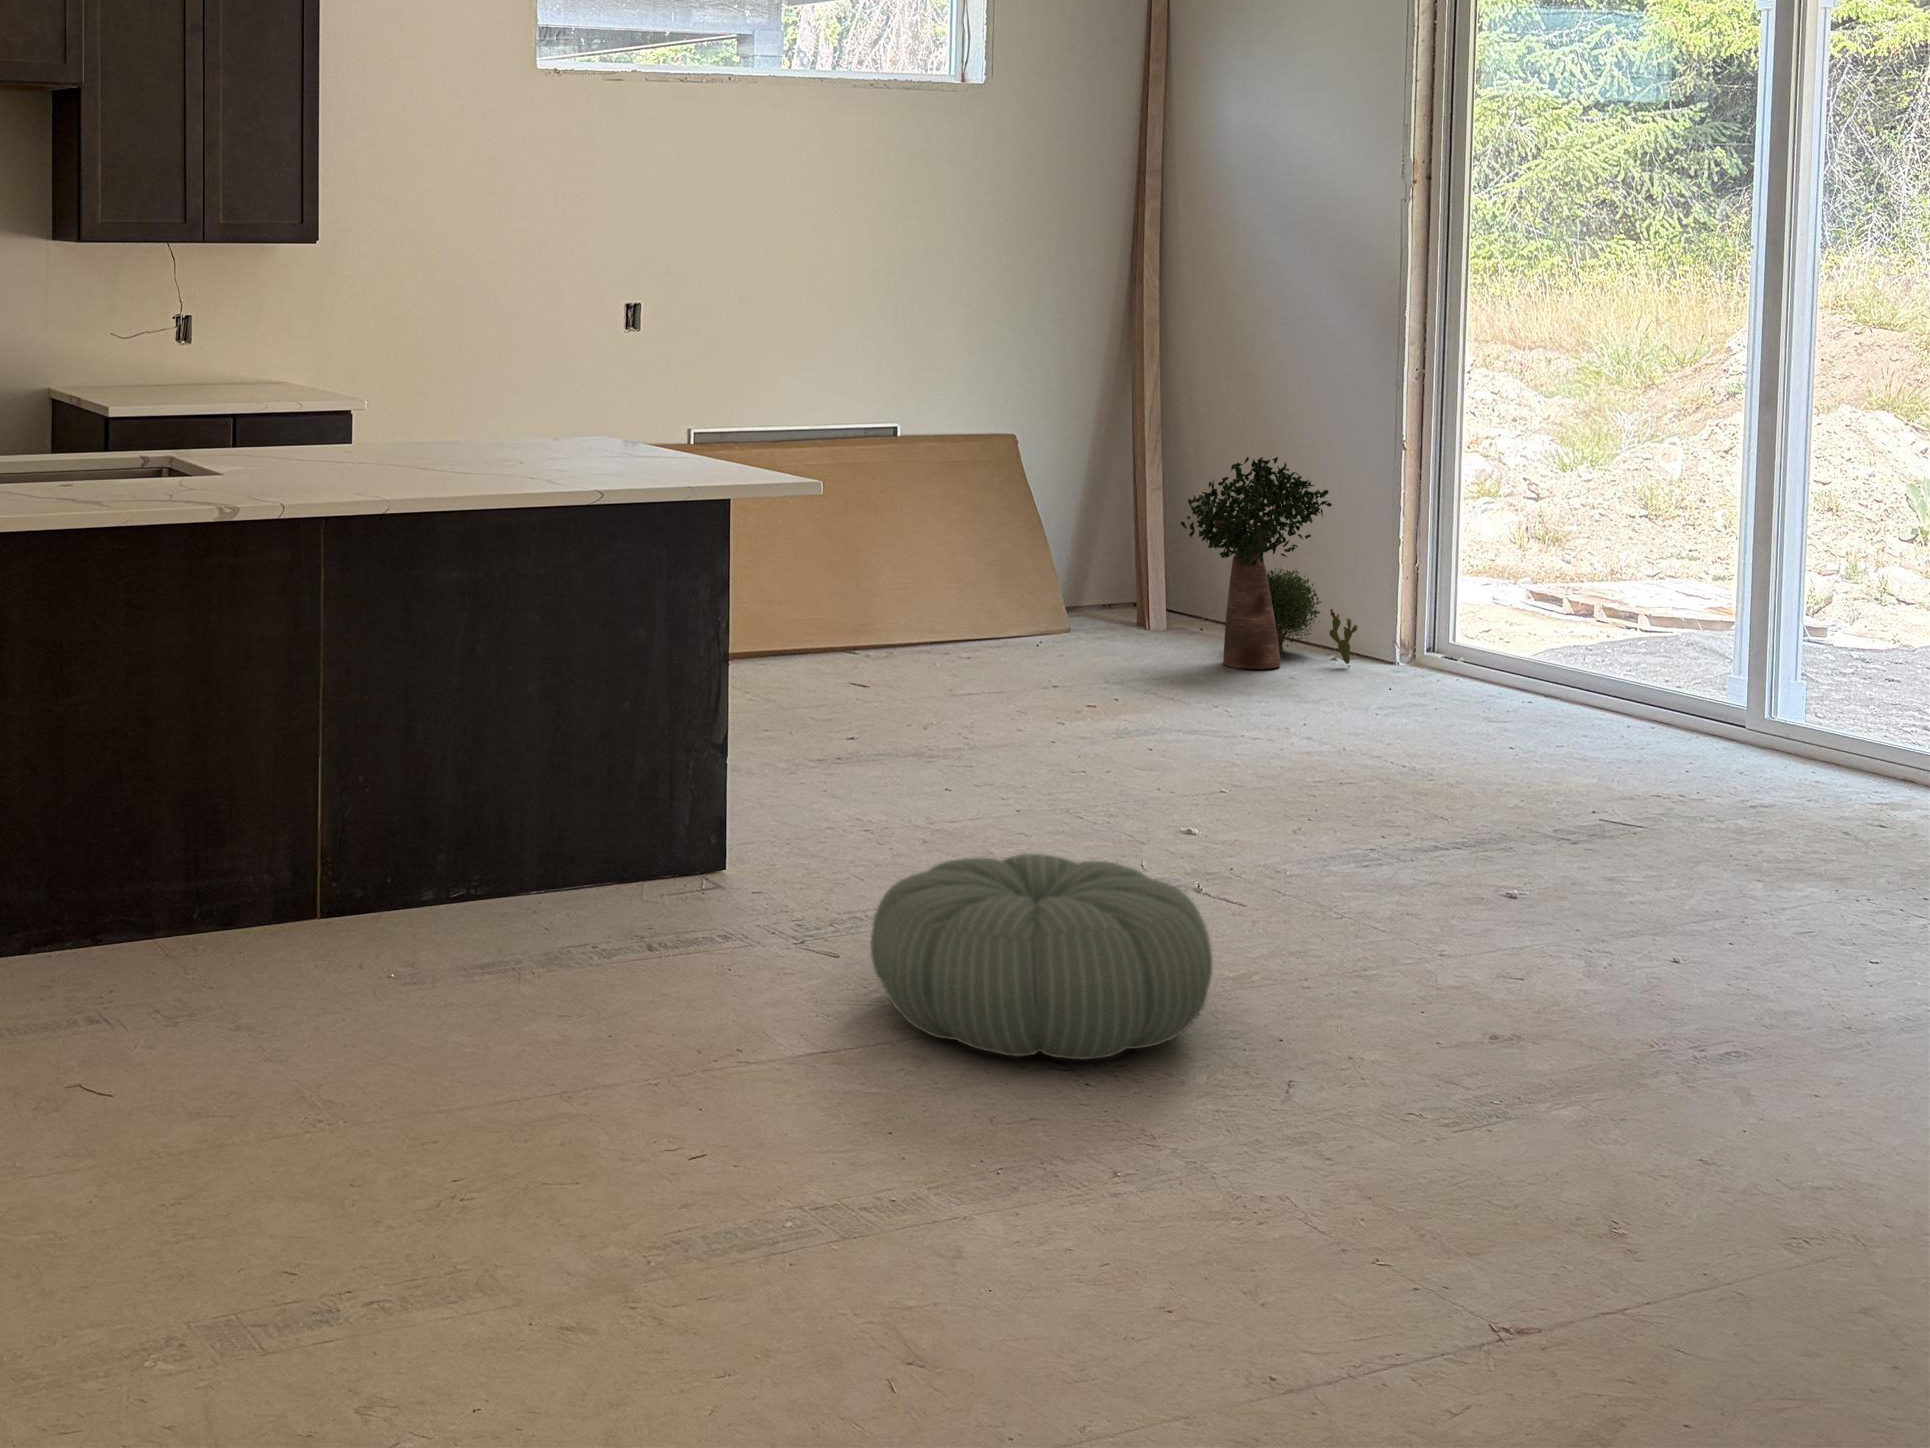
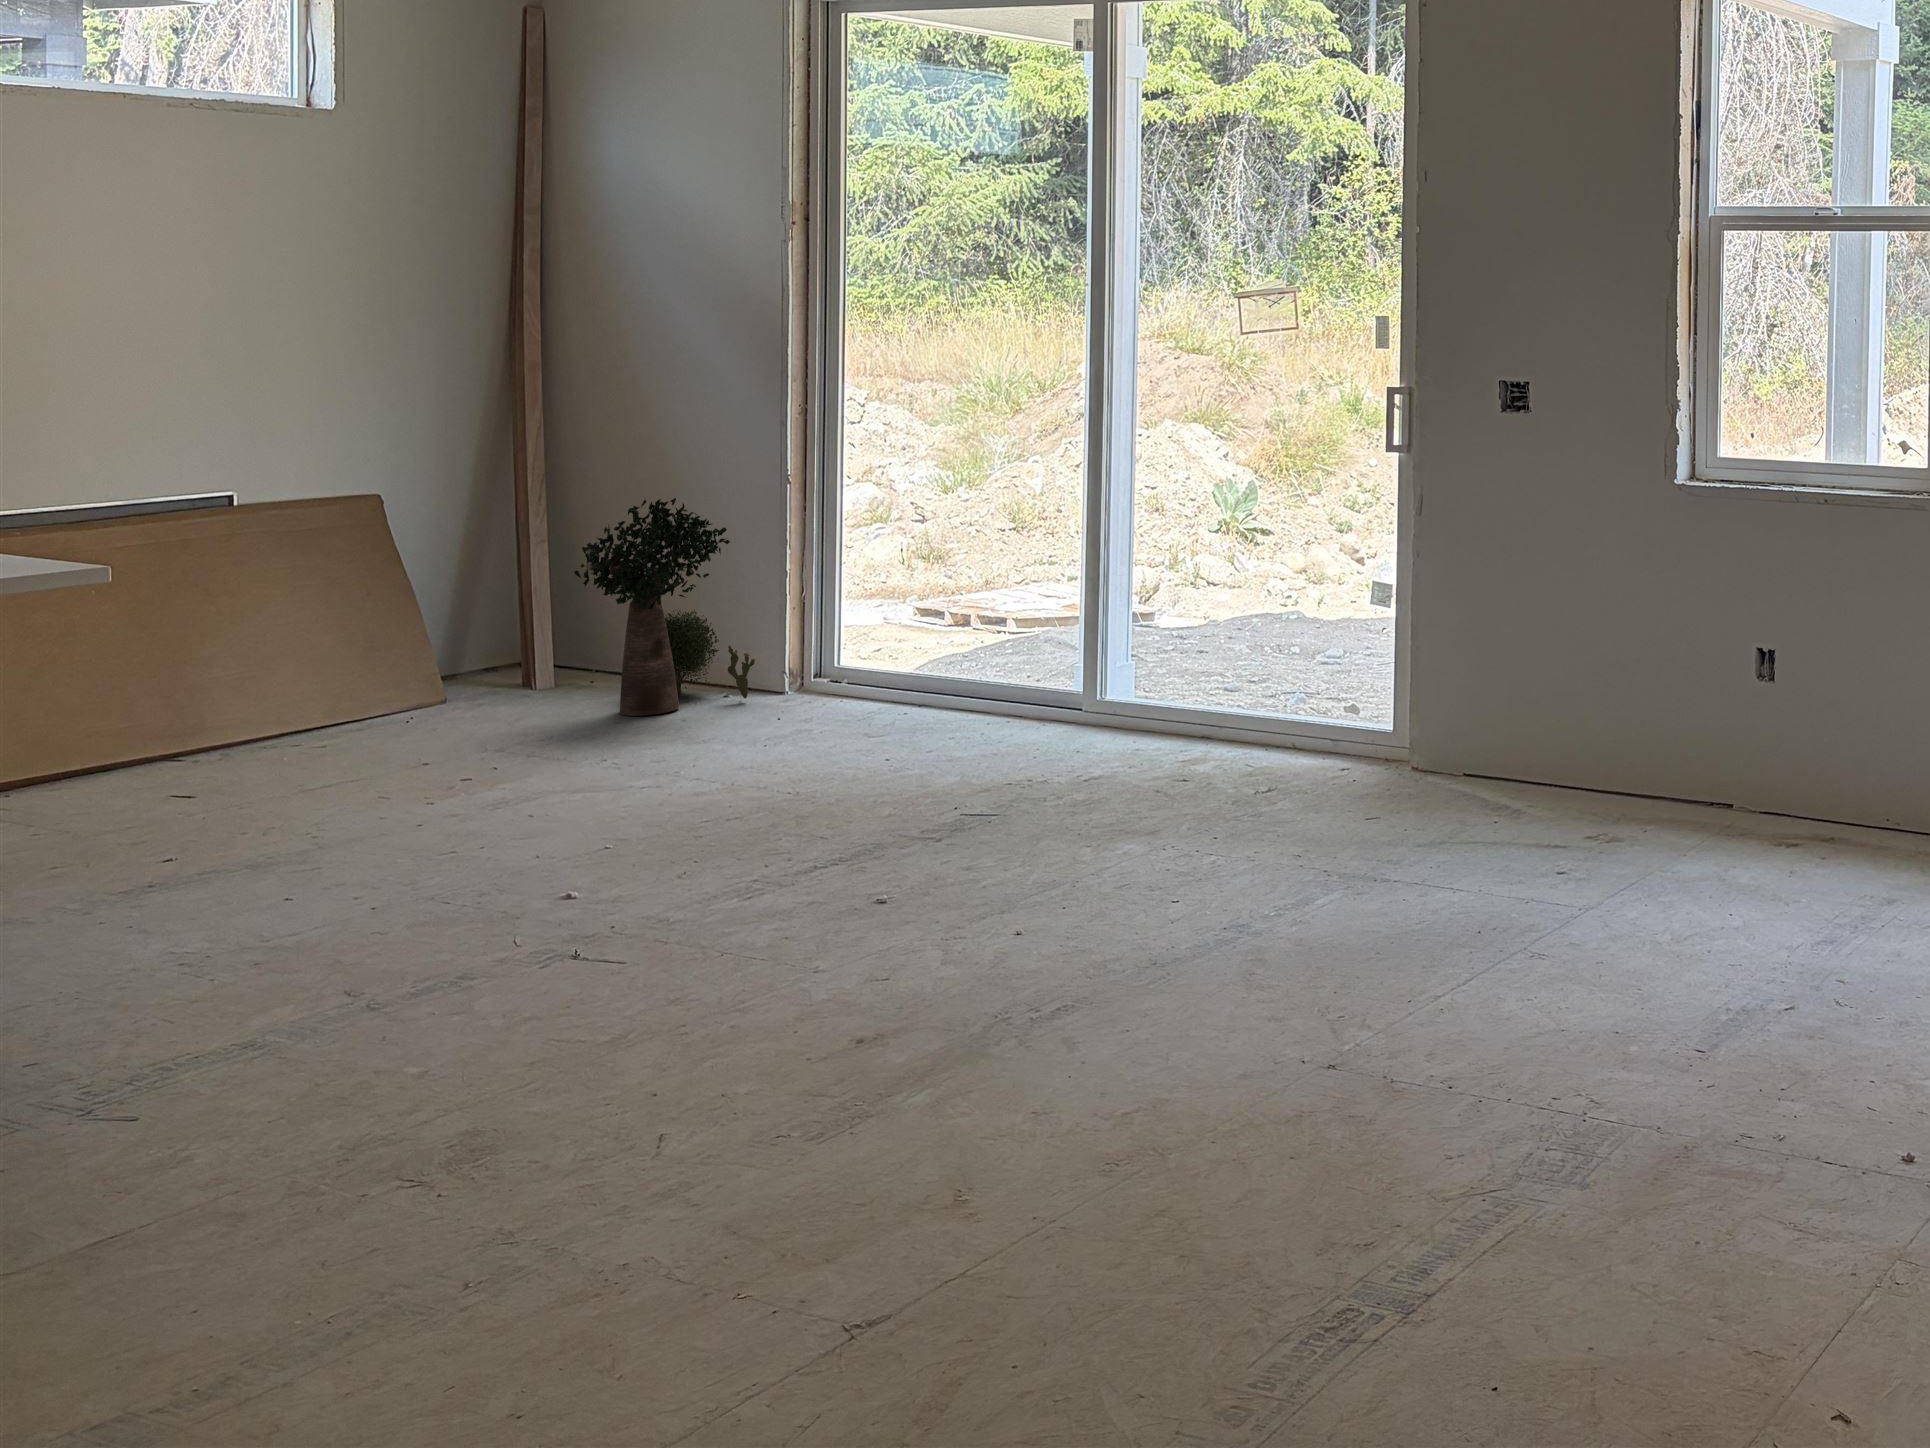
pouf: present [871,854,1212,1059] -> none [156,946,602,1211]

